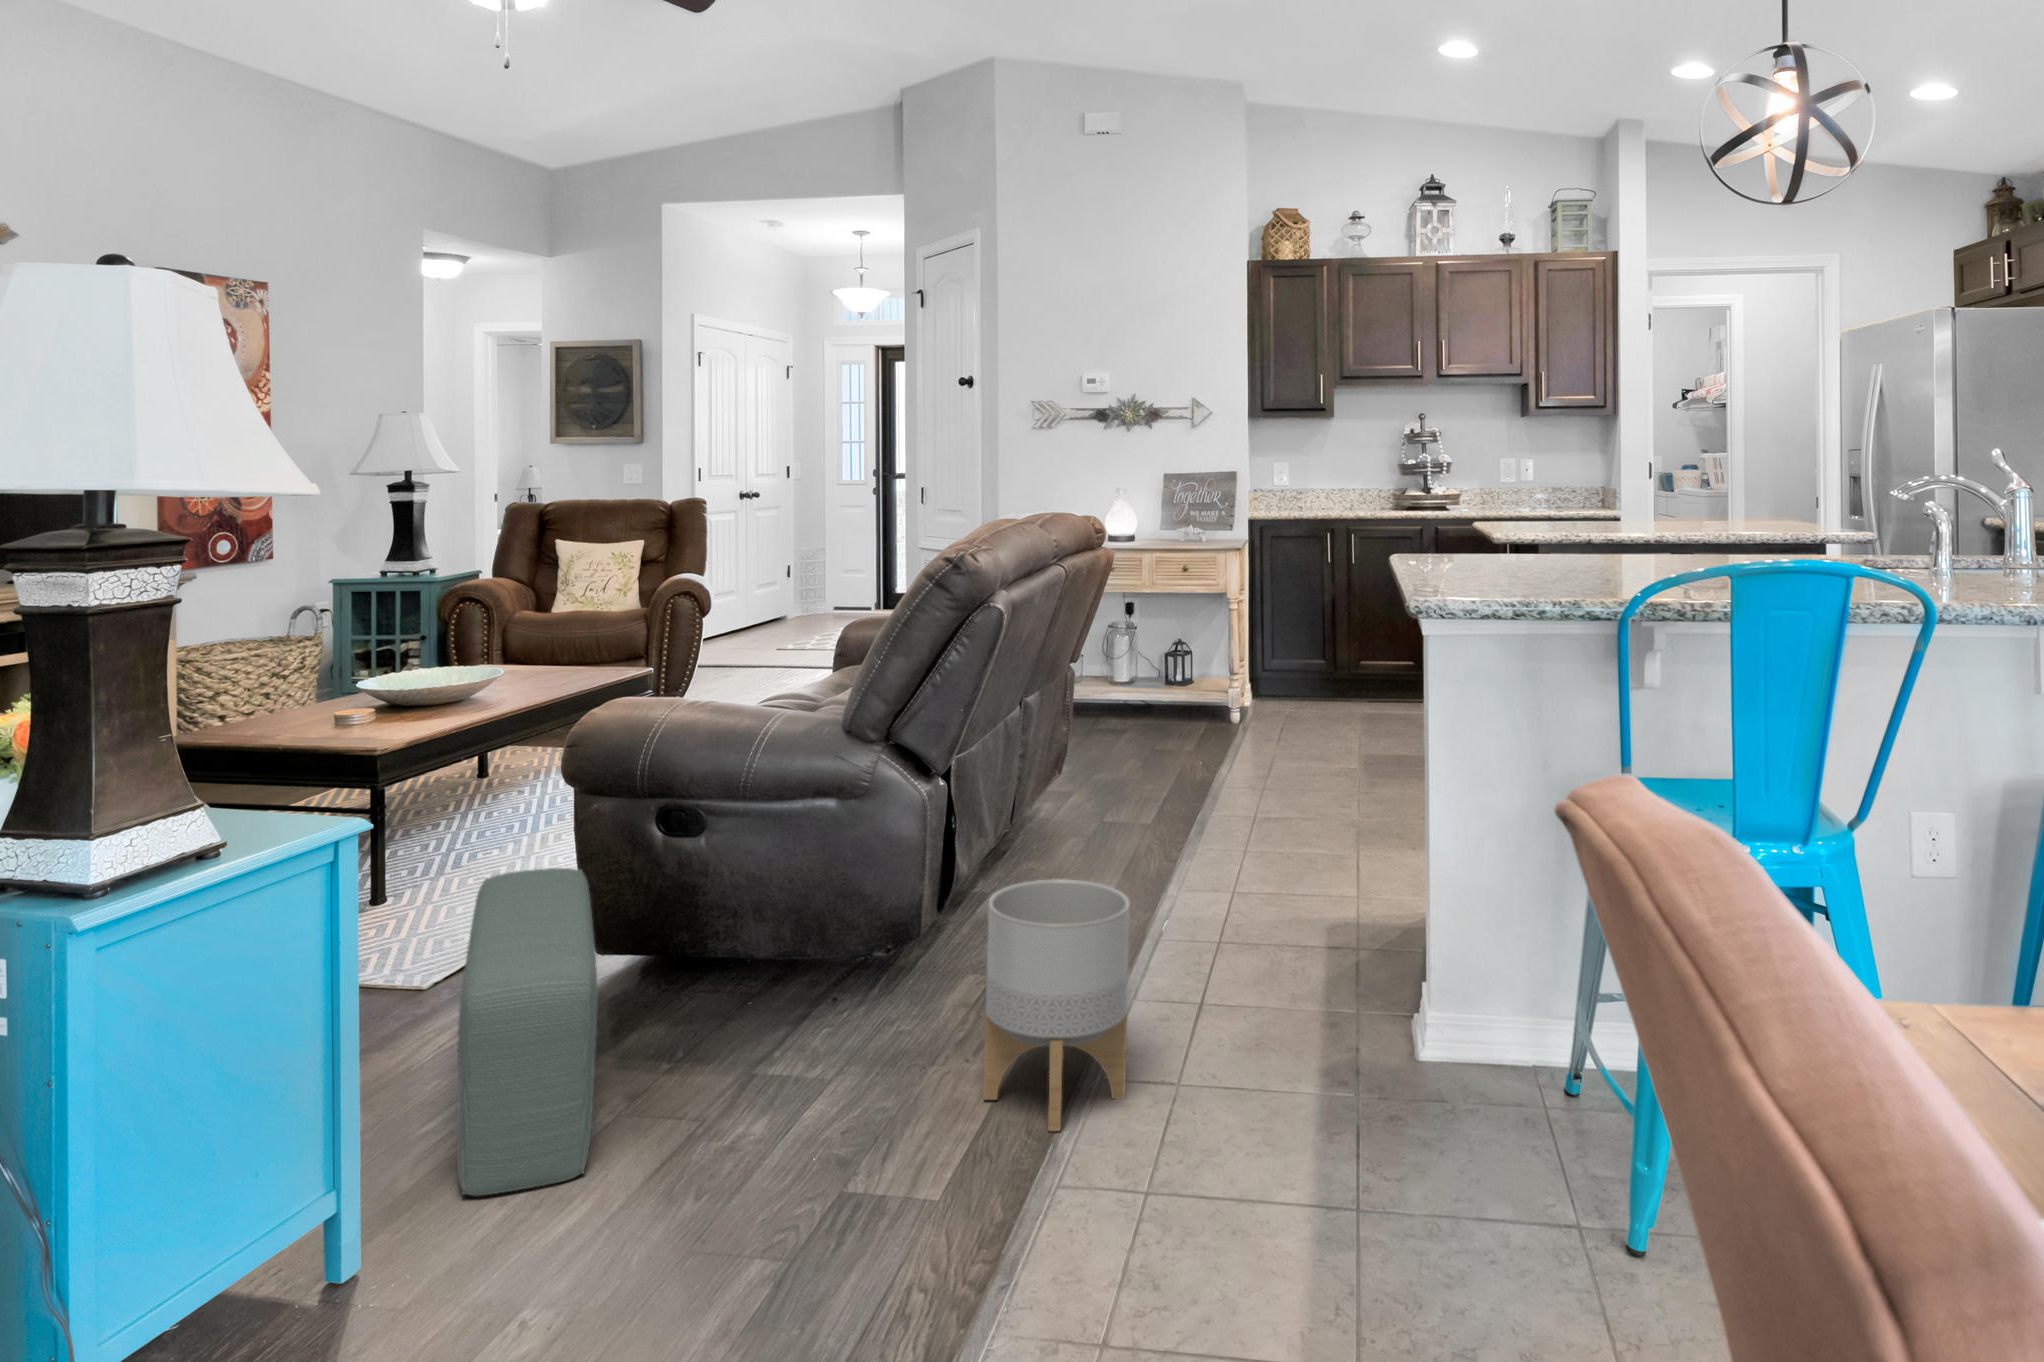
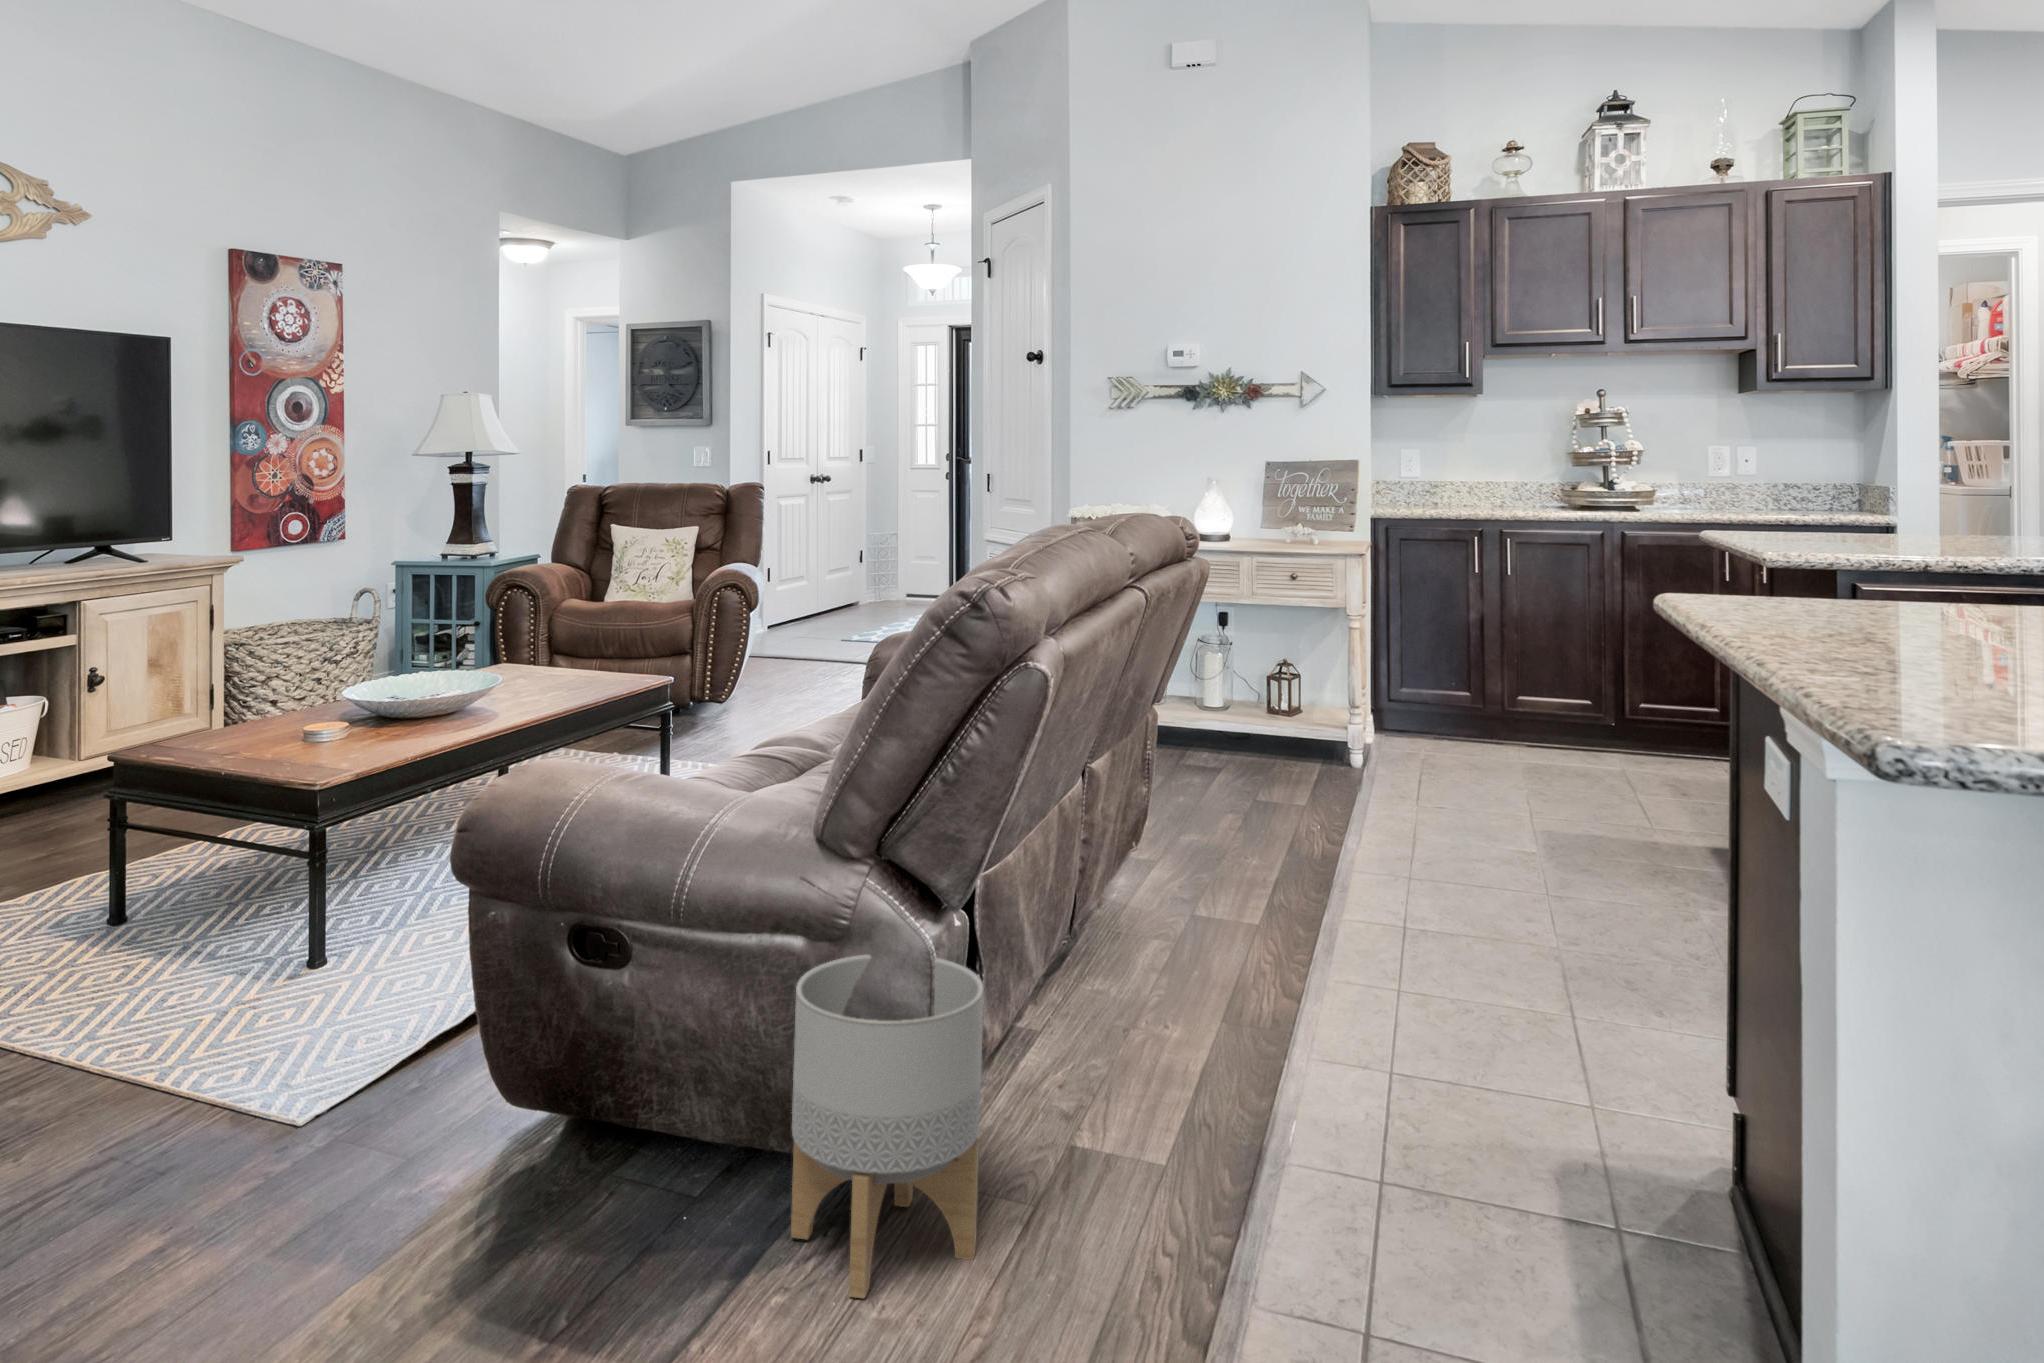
pouf: present [457,868,598,1196] -> none [128,889,404,1290]

